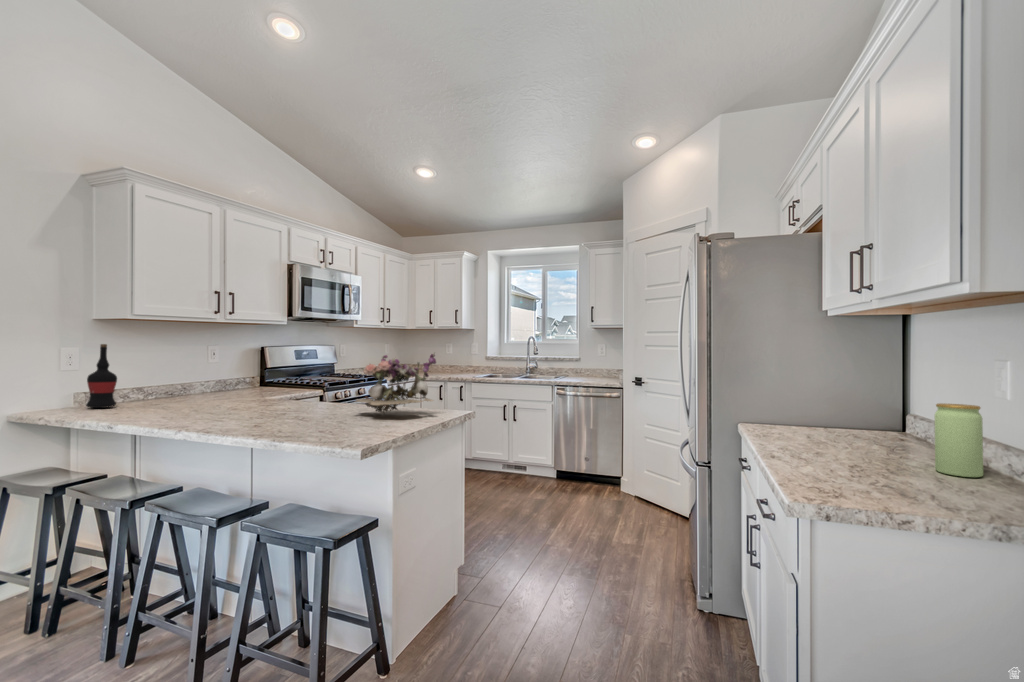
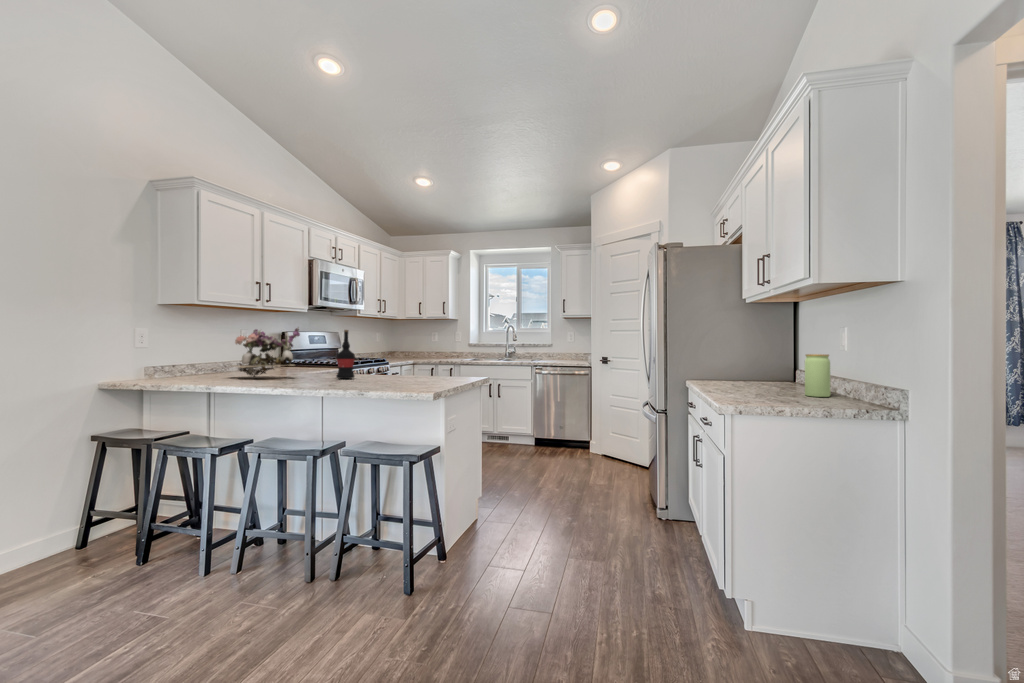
wine bottle: present [86,344,117,408] -> present [336,330,355,379]
flower arrangement: present [356,353,436,414] -> present [231,328,300,377]

